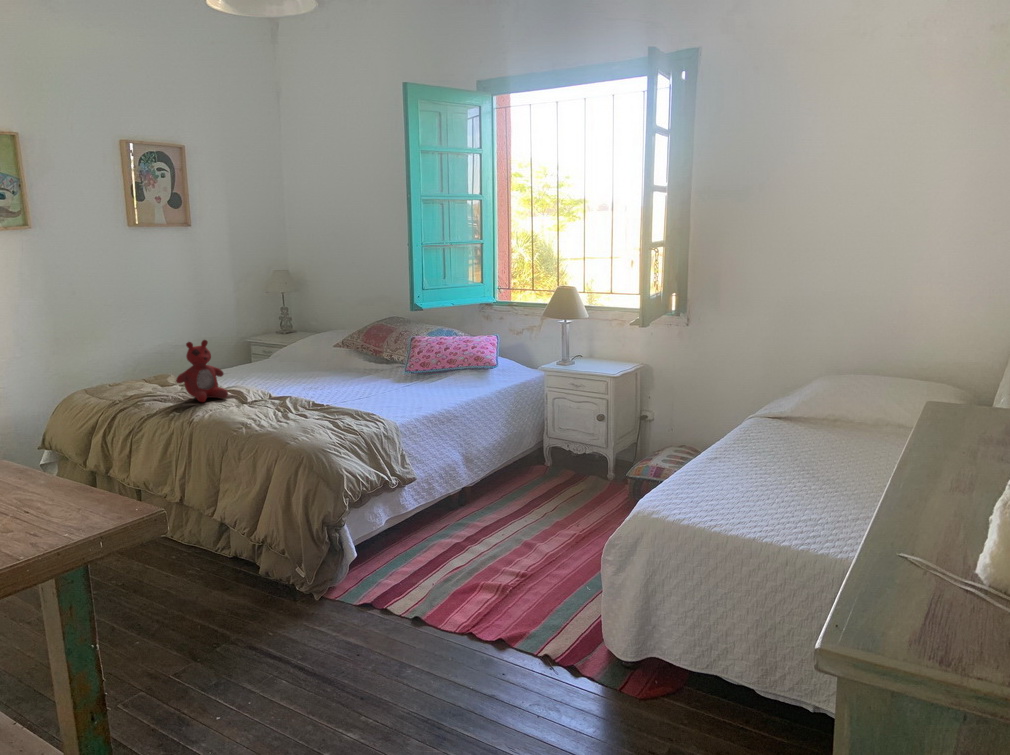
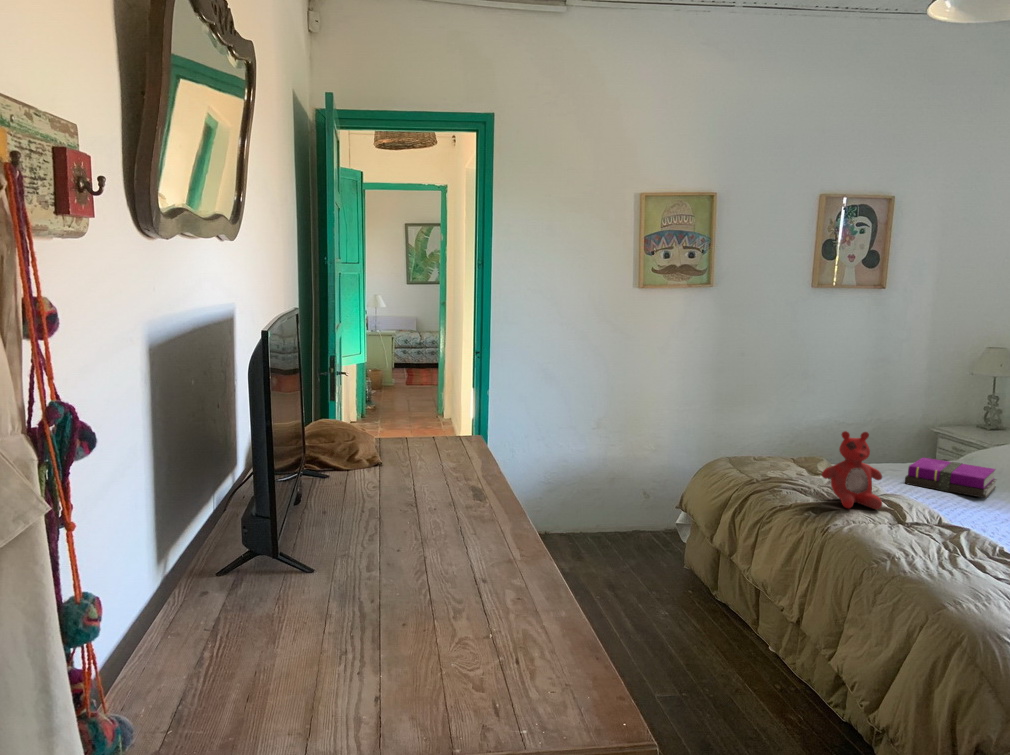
notebook: none [238,356,300,380] -> present [905,458,997,498]

